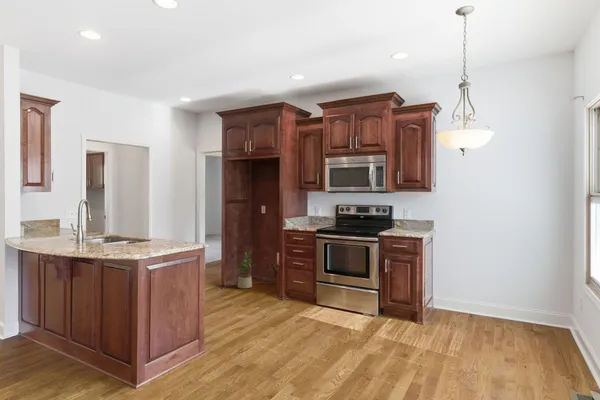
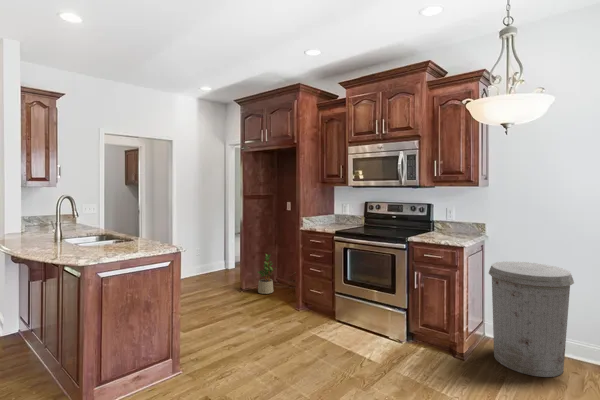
trash can: none [440,249,499,331] -> present [489,261,574,377]

